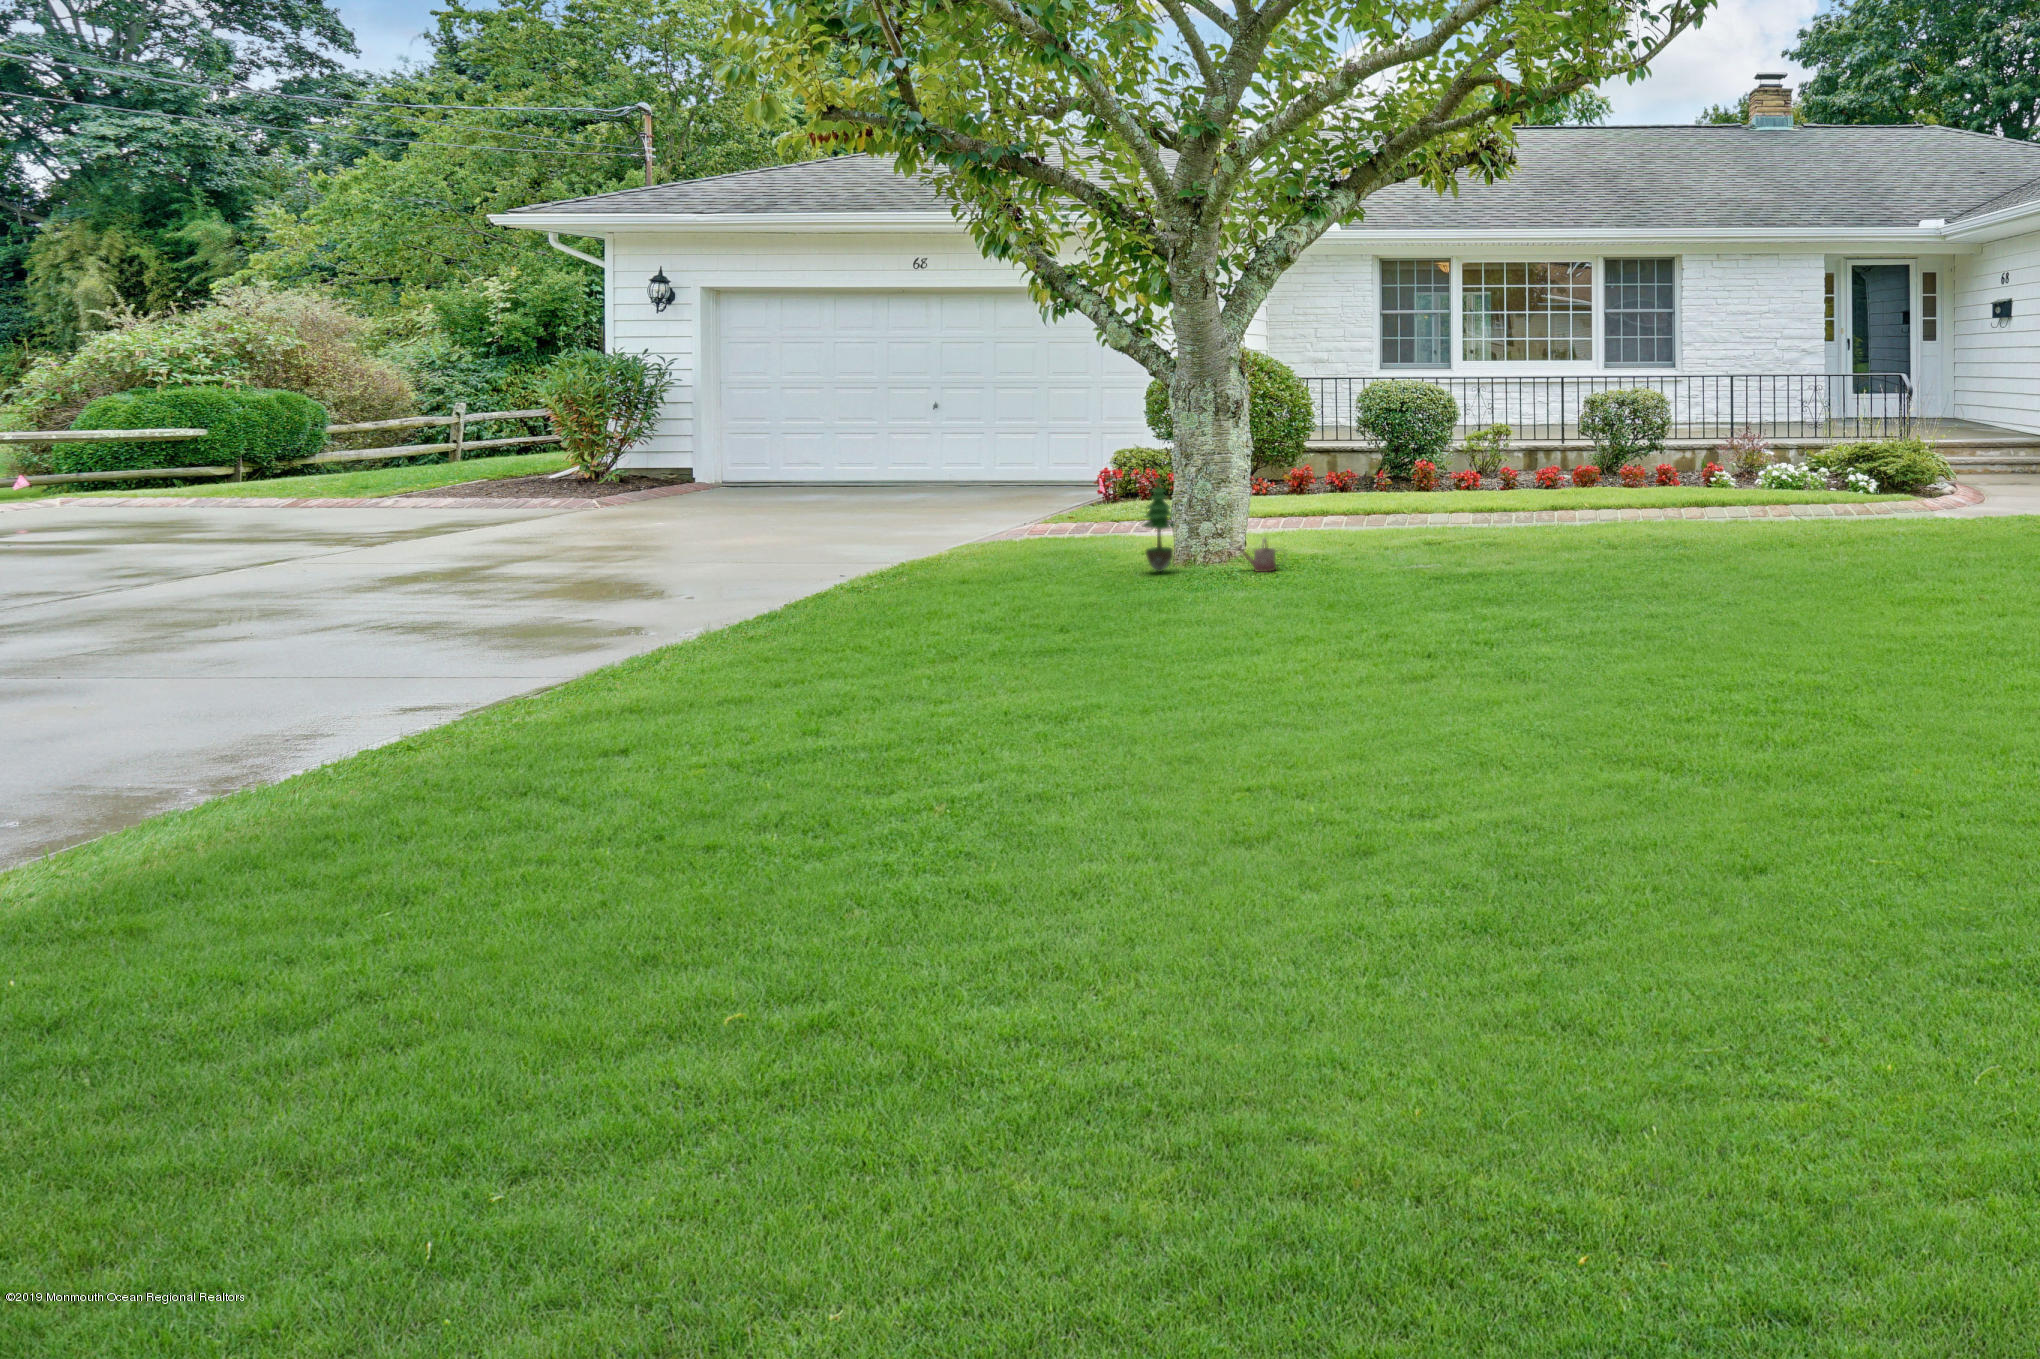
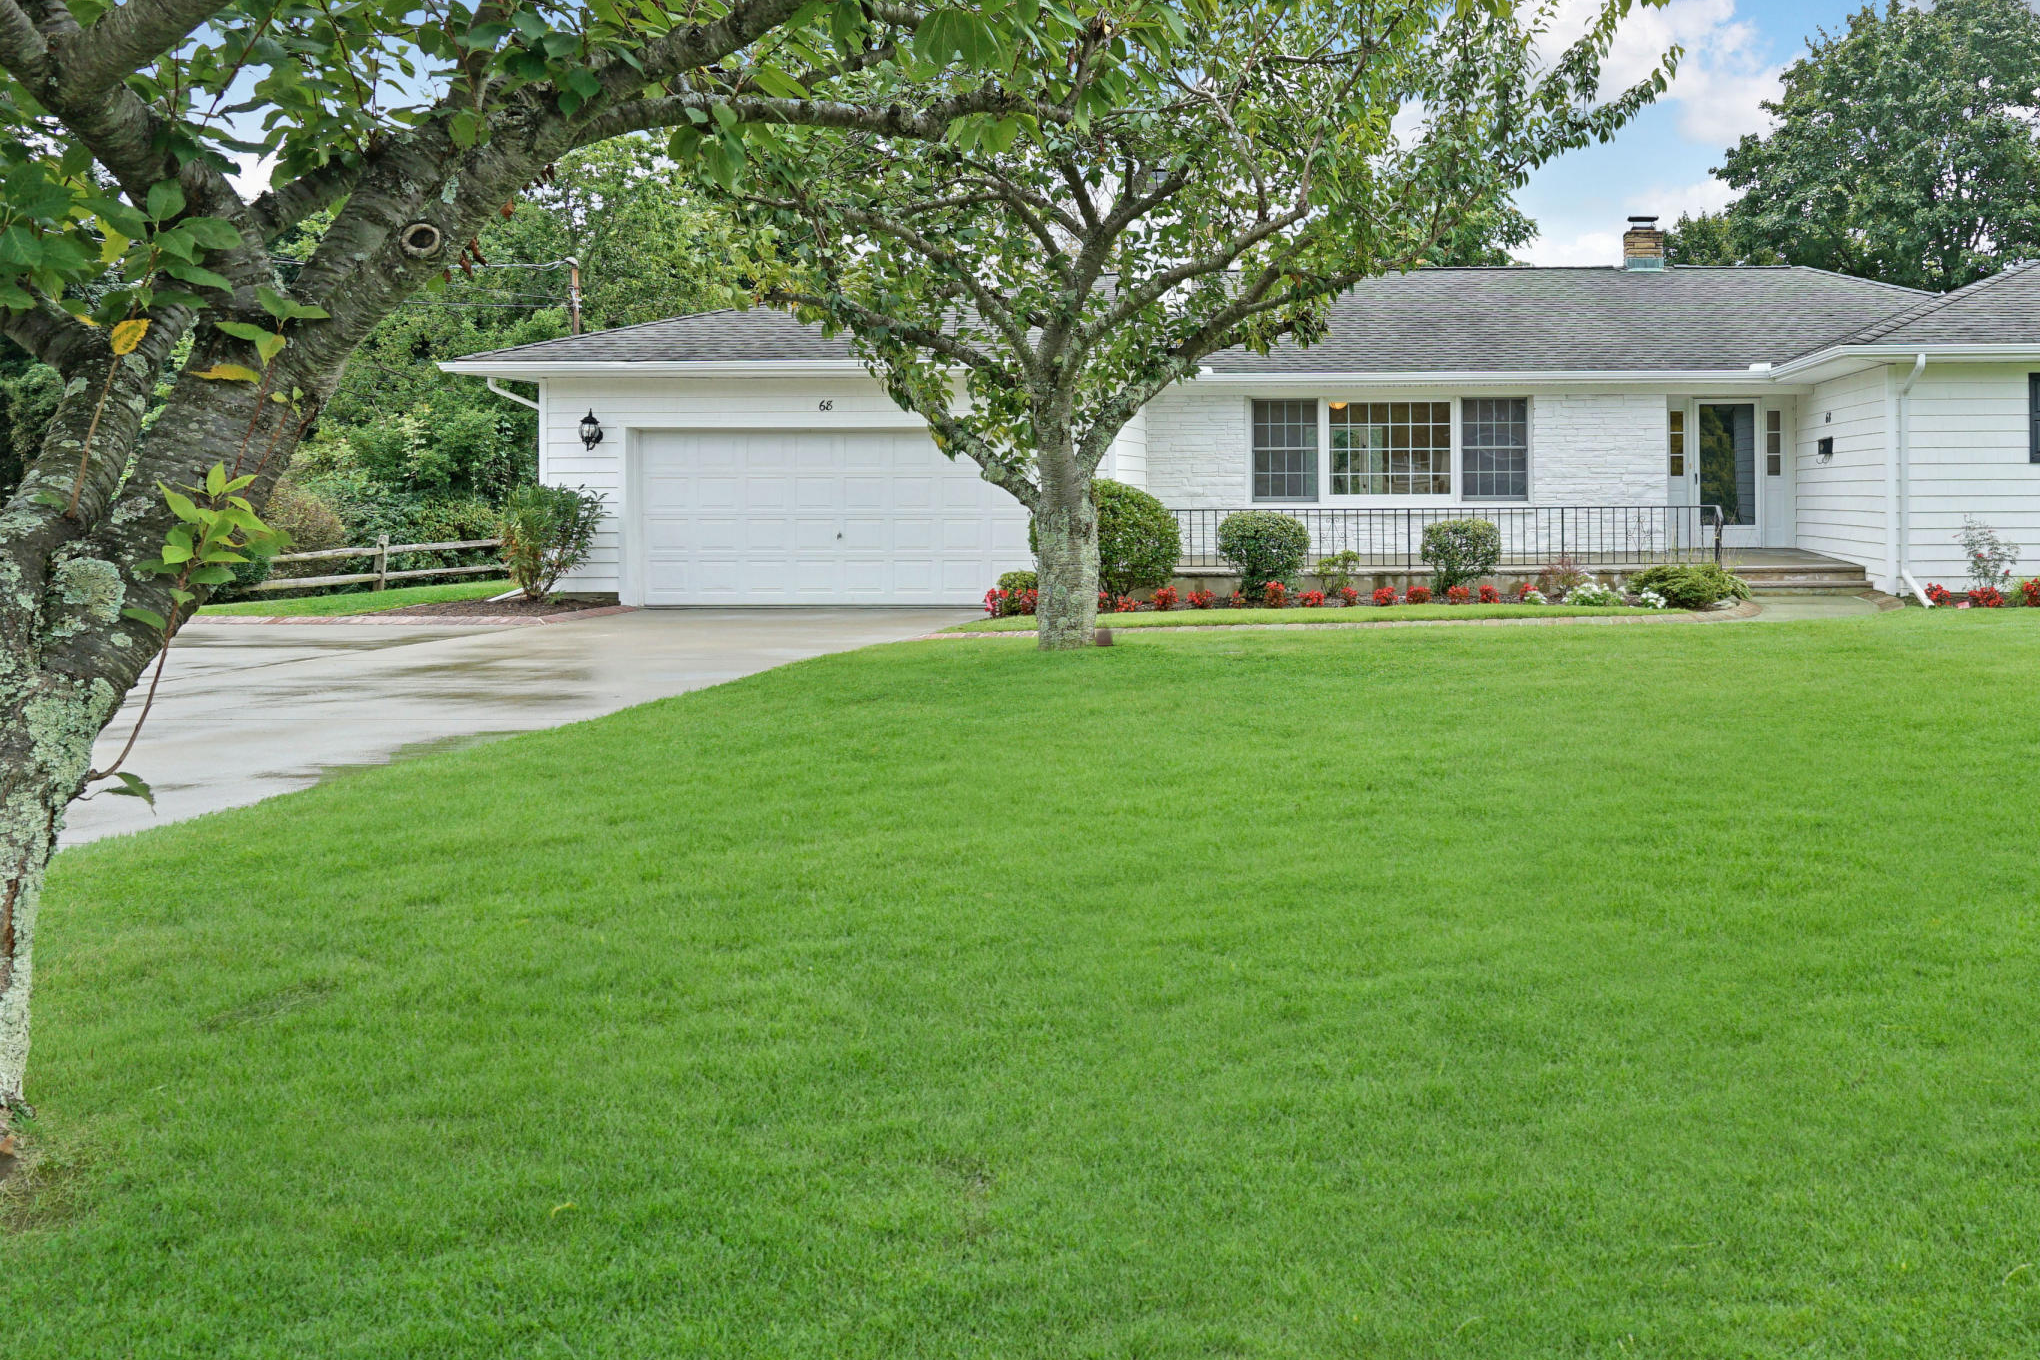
potted tree: present [1143,478,1175,572] -> none [1012,574,1039,647]

